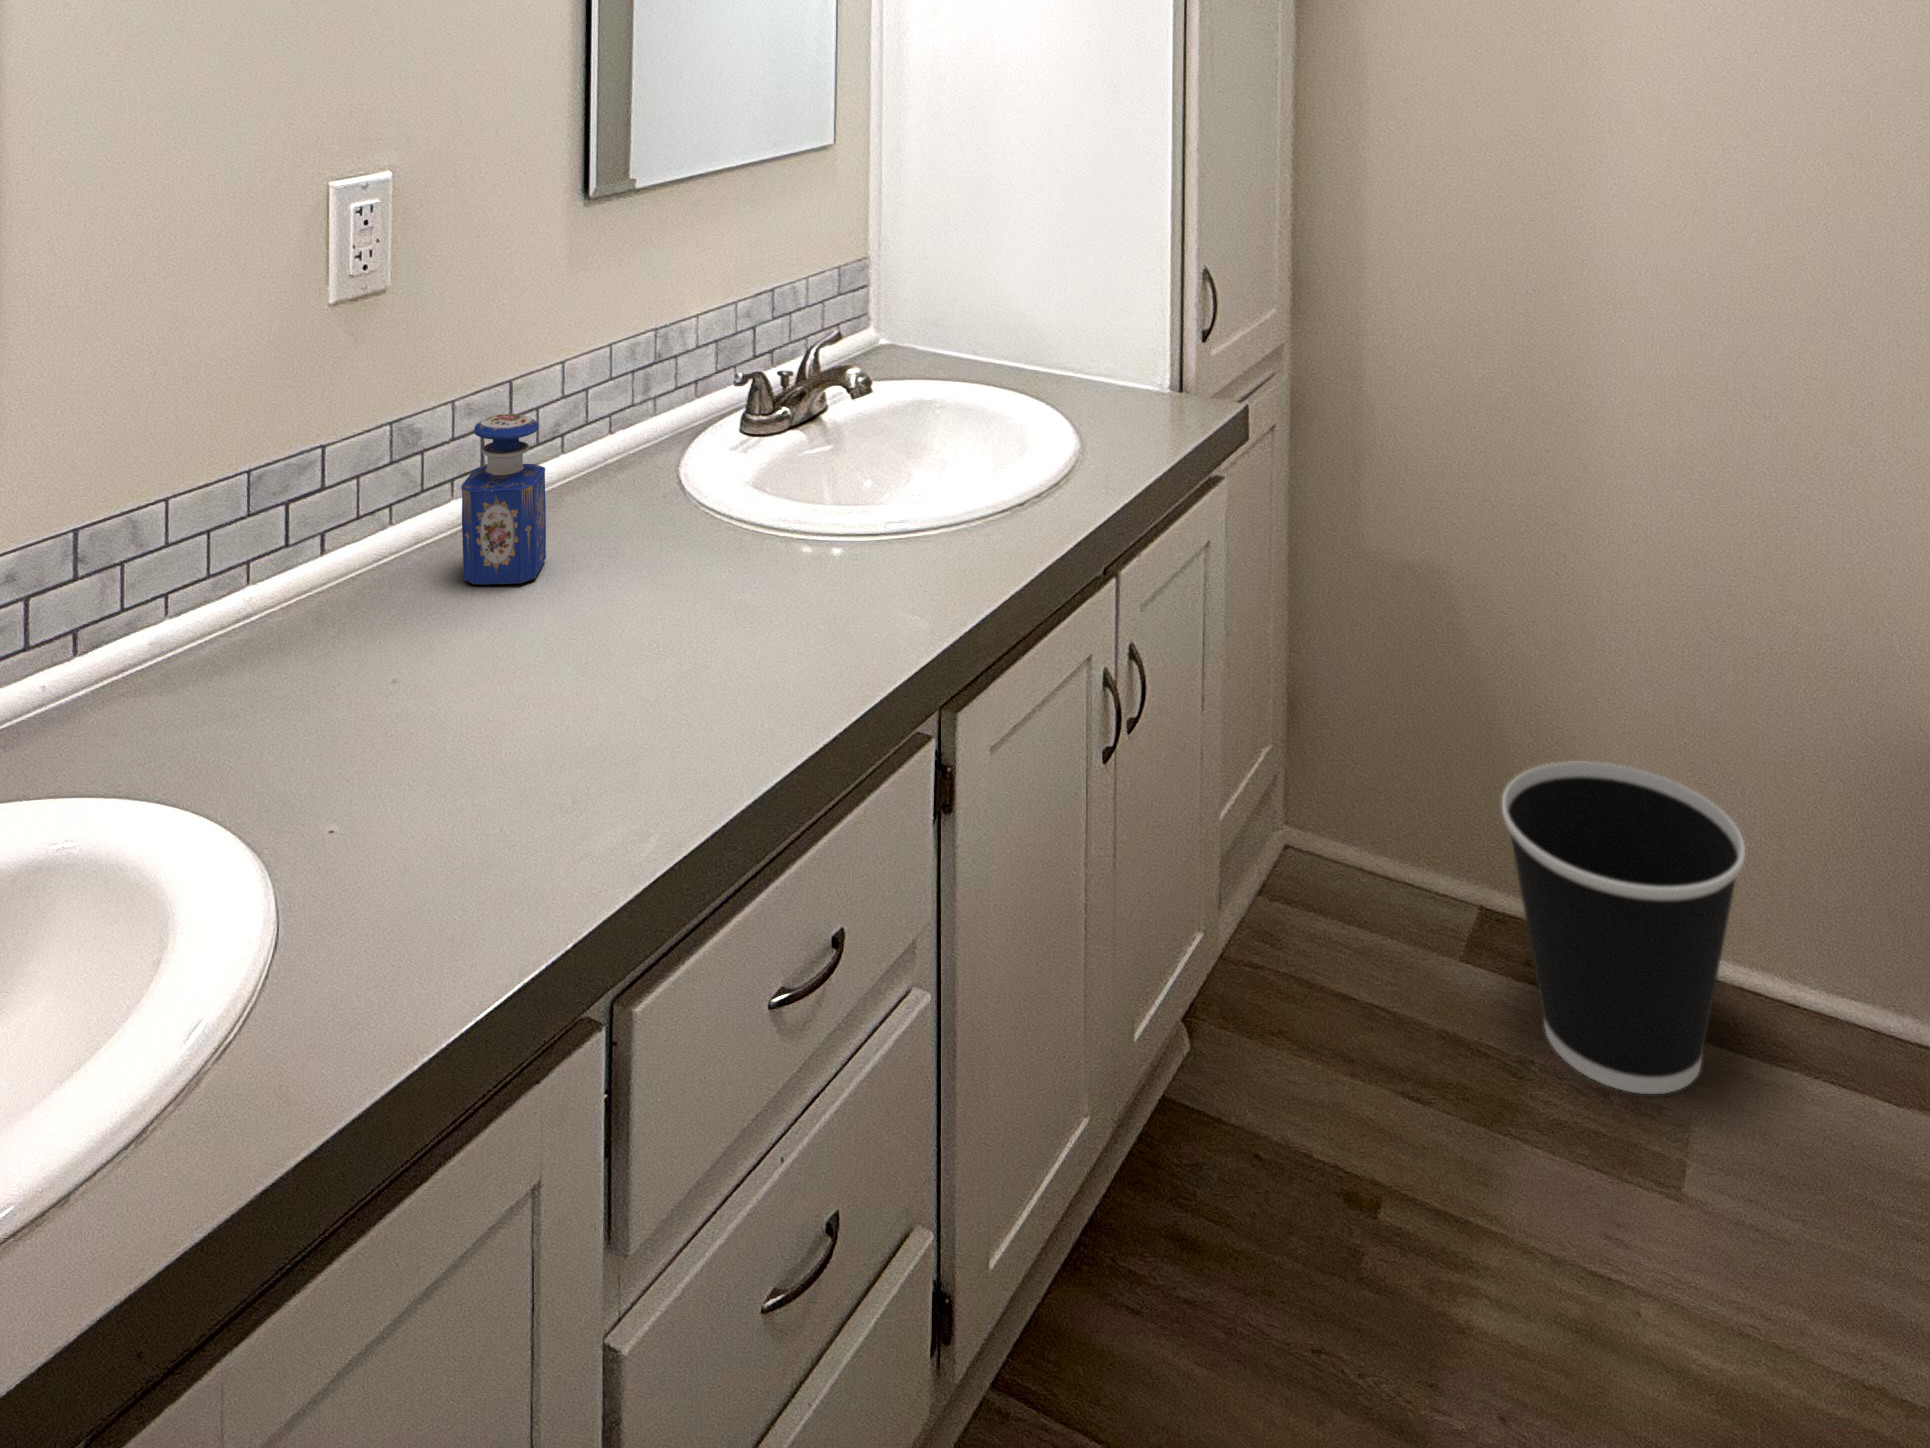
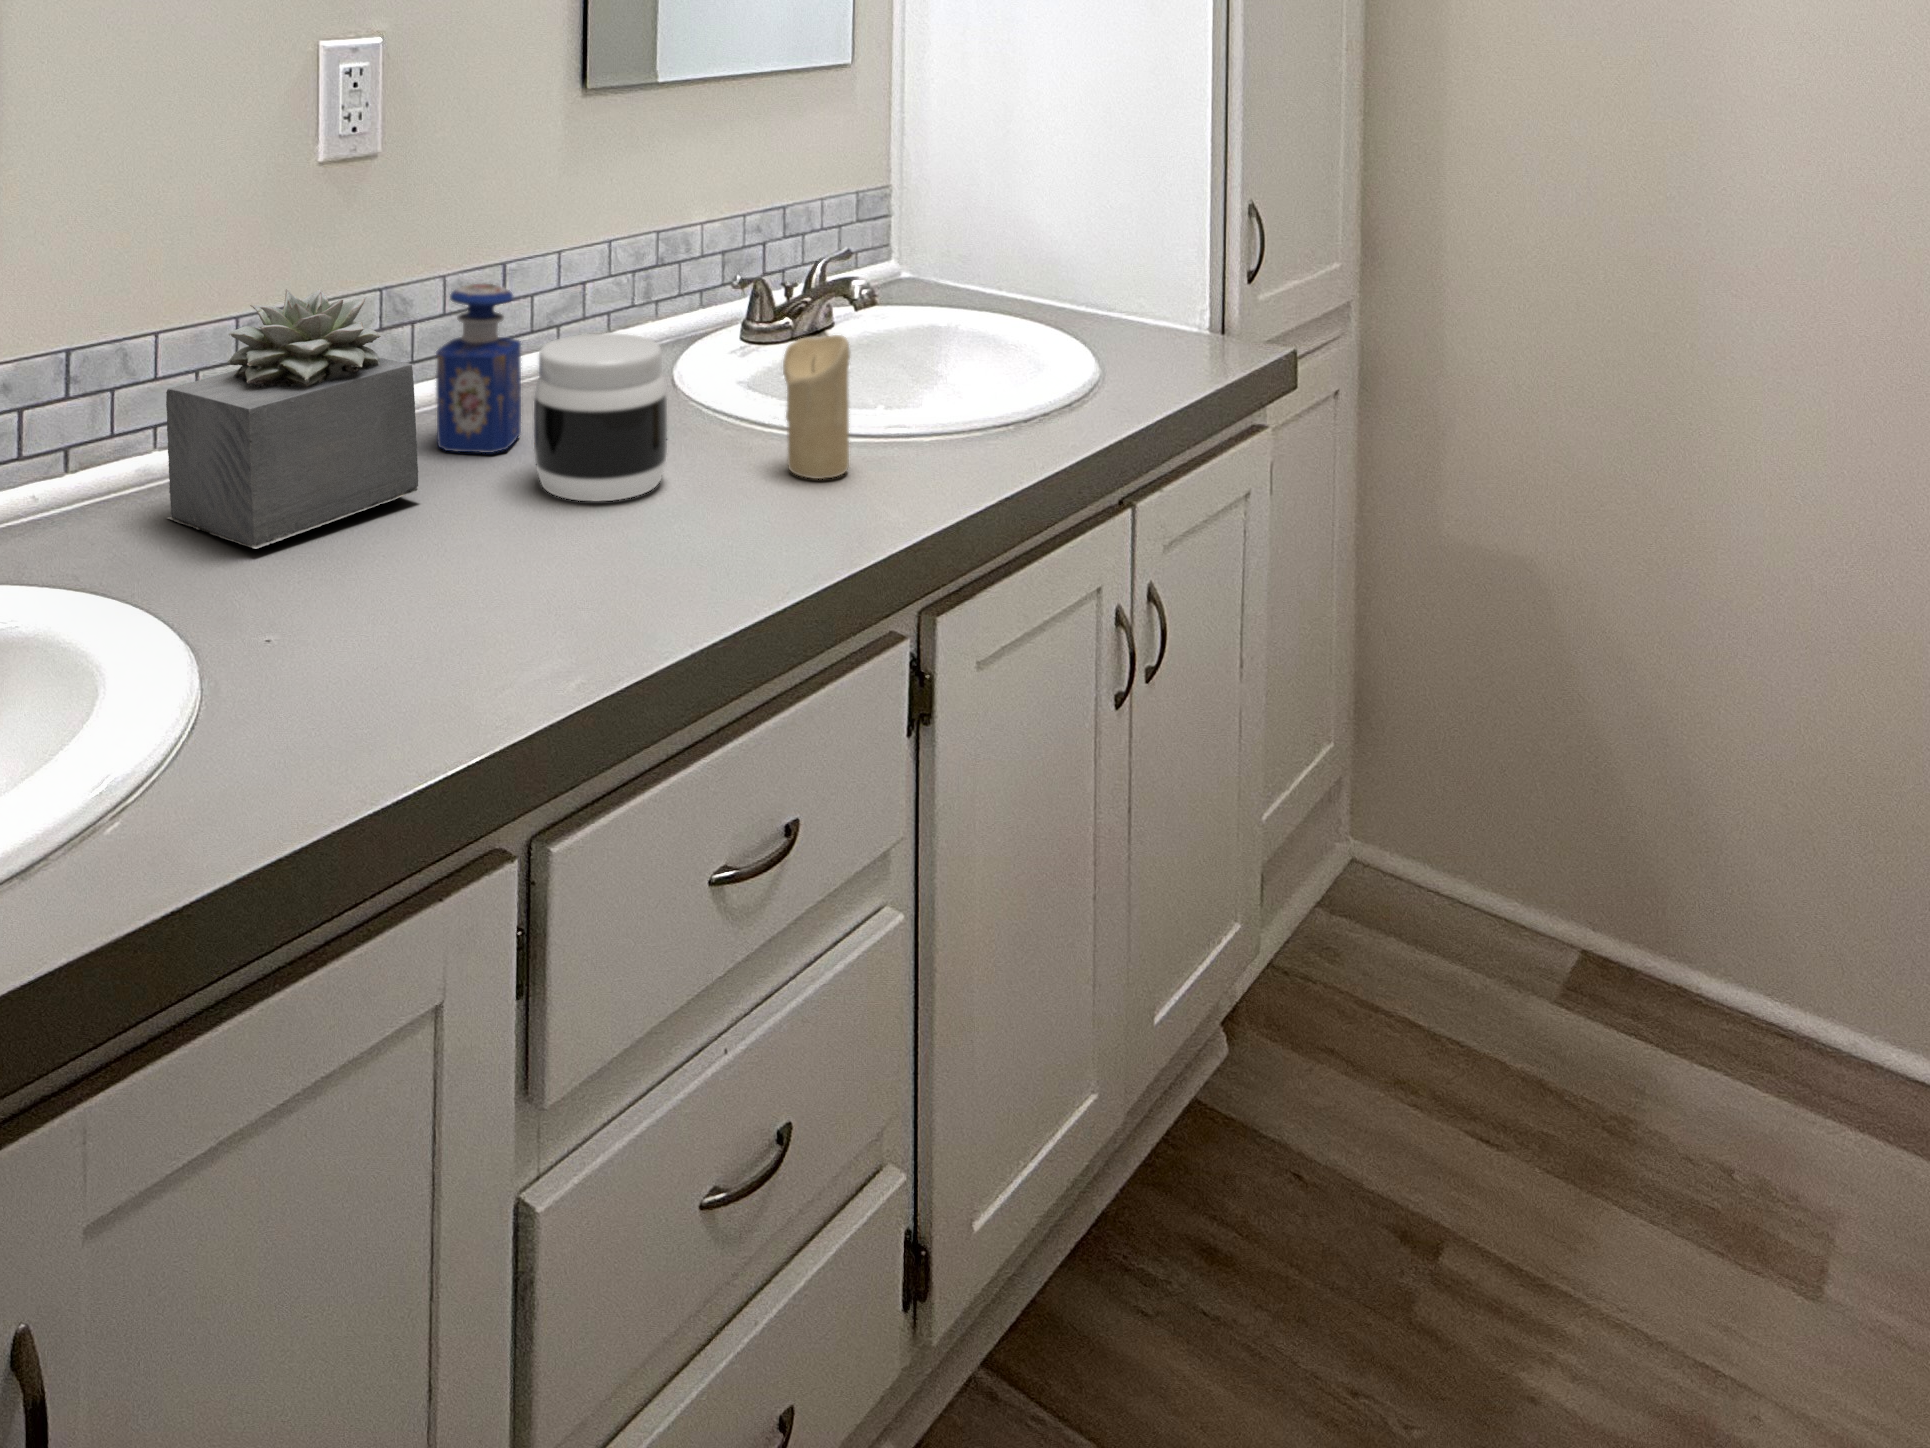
succulent plant: none [193,444,460,725] -> present [166,289,421,549]
candle: none [808,447,870,587] -> present [783,335,850,479]
jar: none [568,460,699,633] -> present [534,333,668,501]
wastebasket: present [1502,762,1745,1094] -> none [1598,793,1907,1185]

